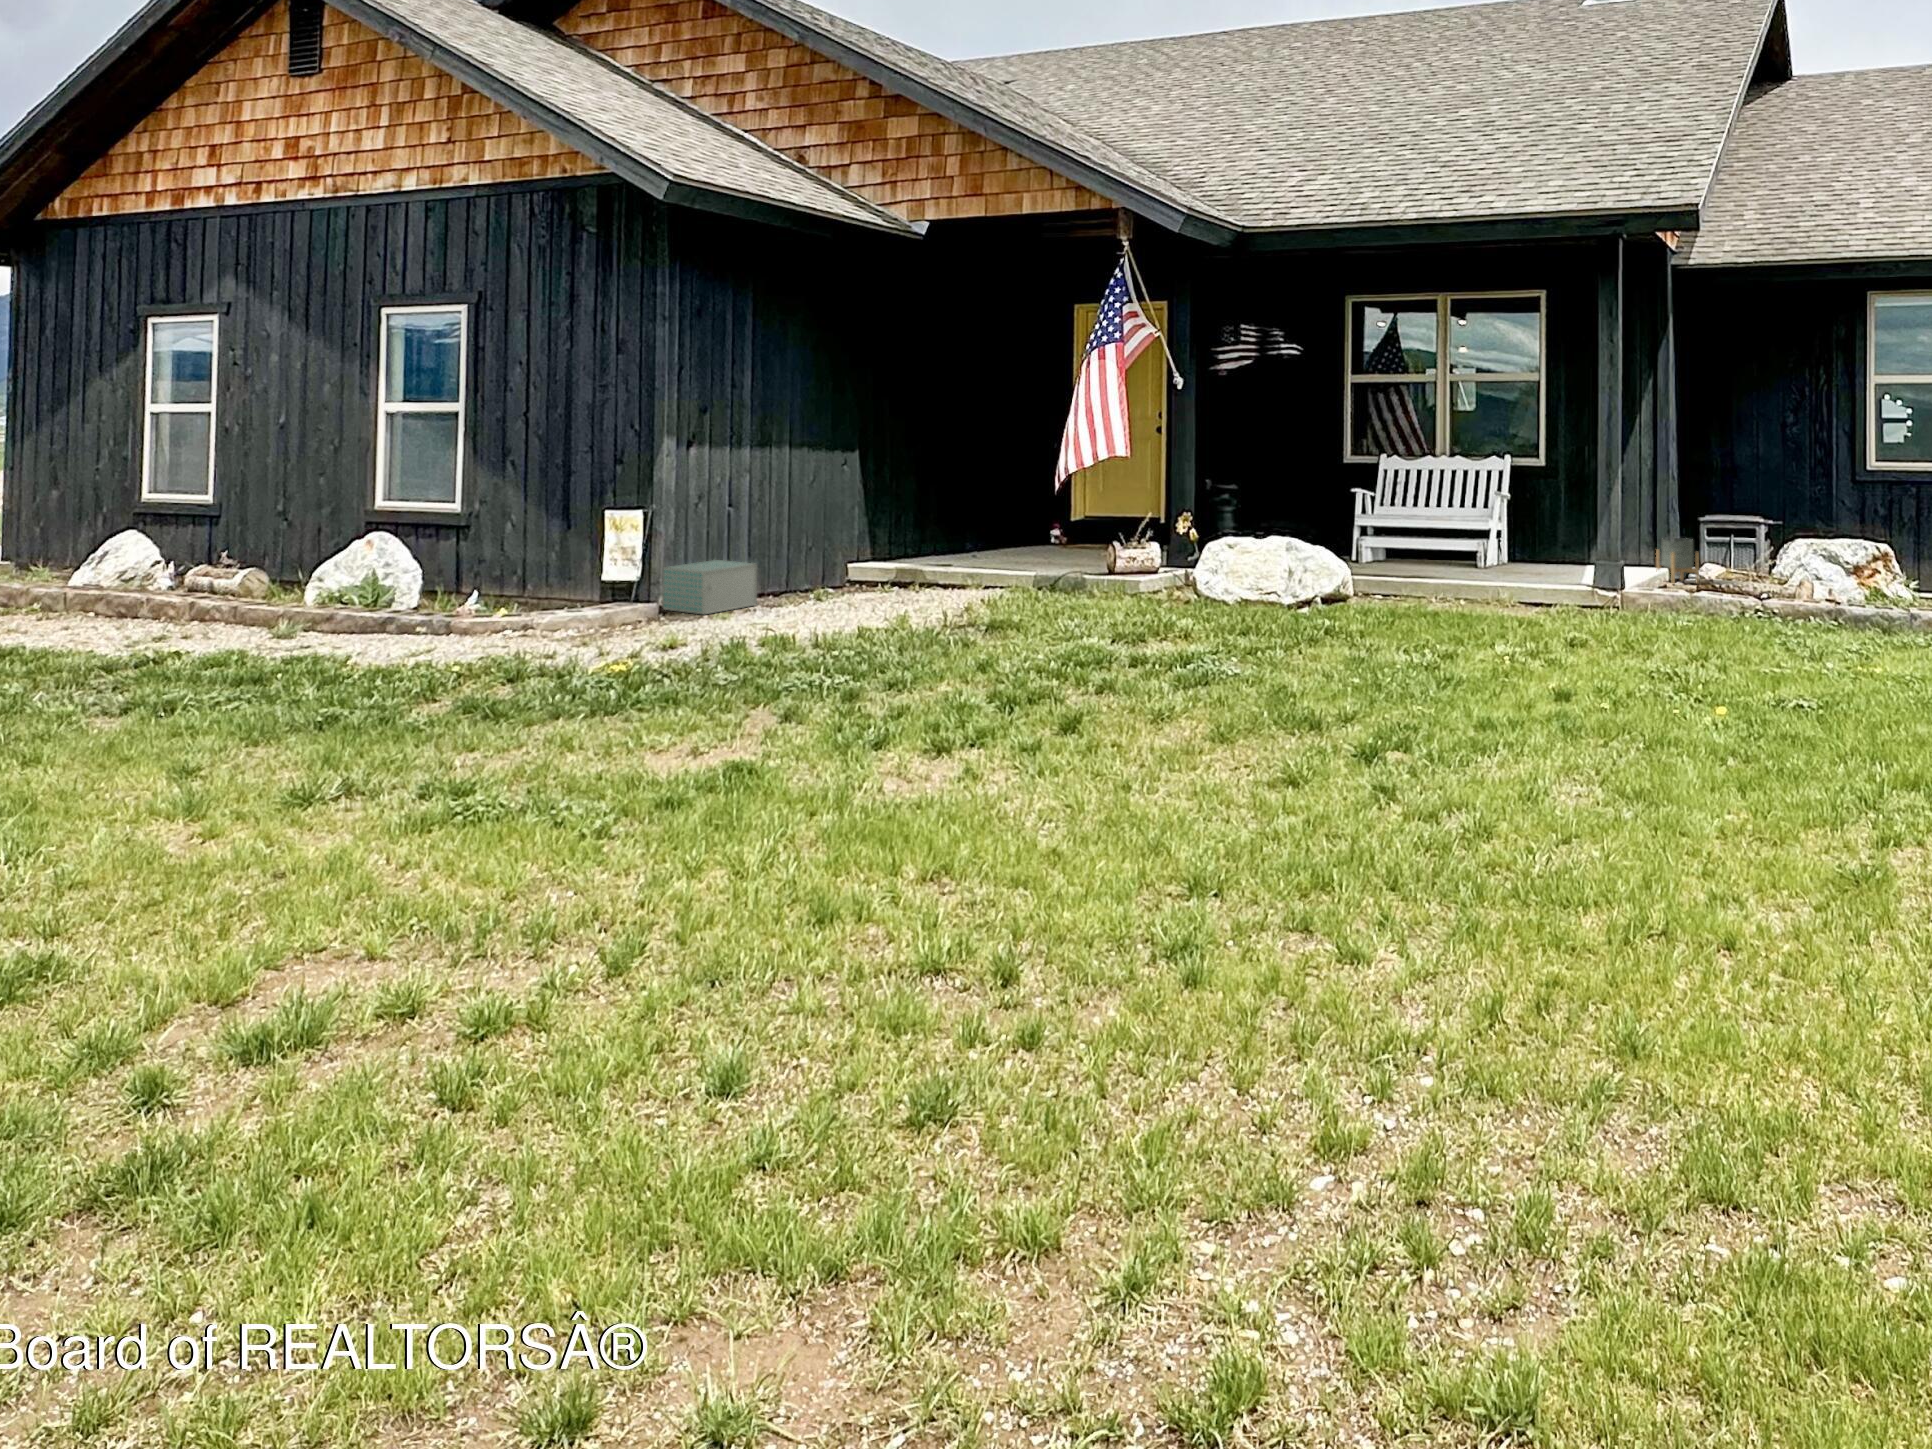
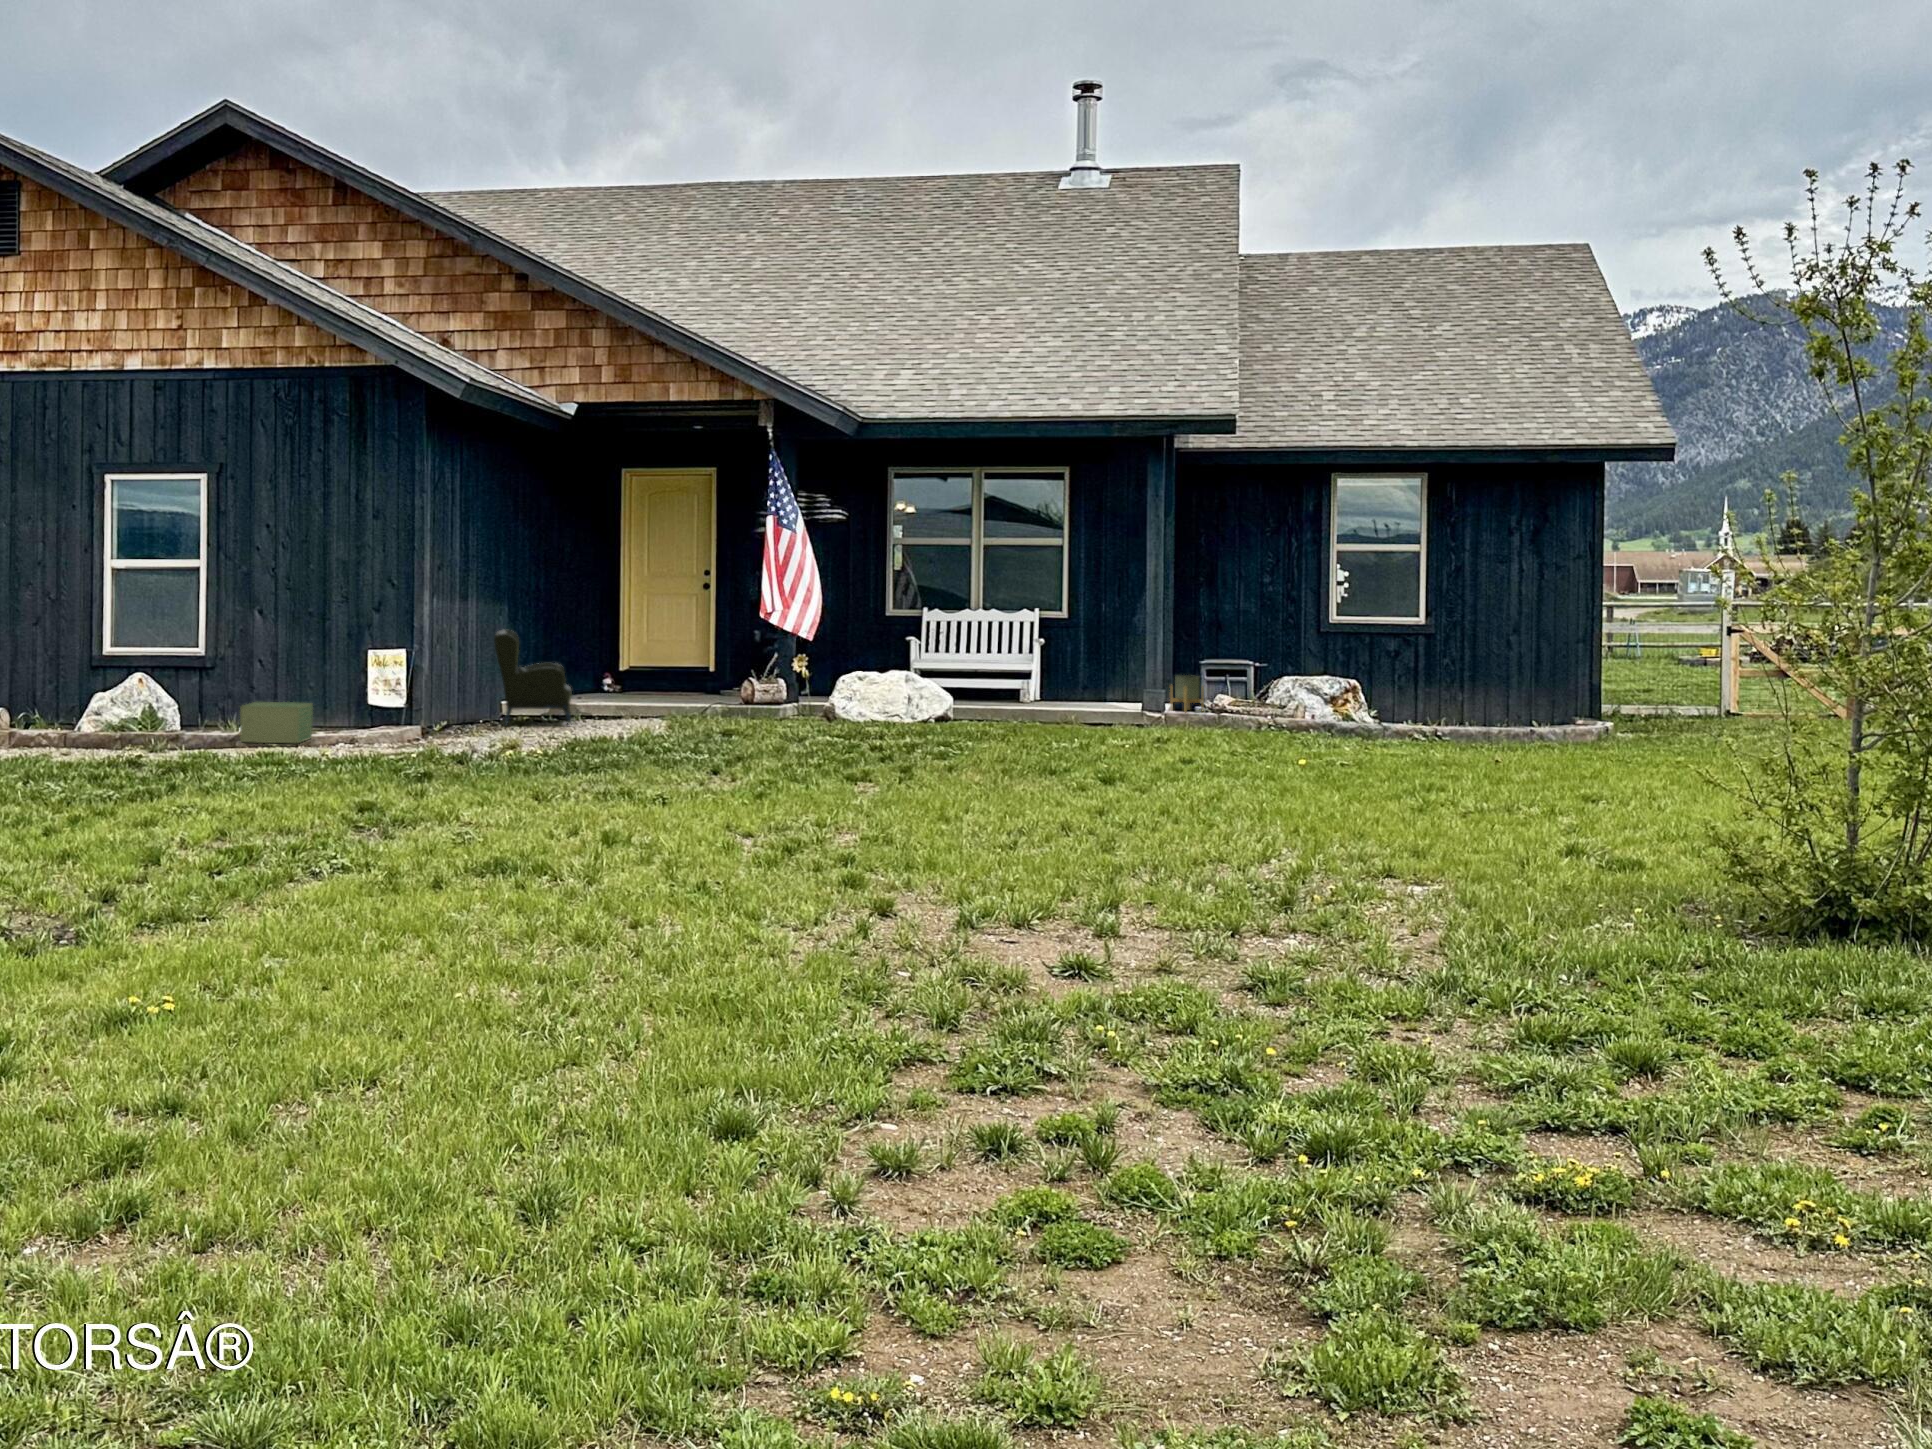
armchair: none [810,477,920,590] -> present [494,630,572,725]
storage box: present [663,560,757,614] -> present [240,702,313,743]

